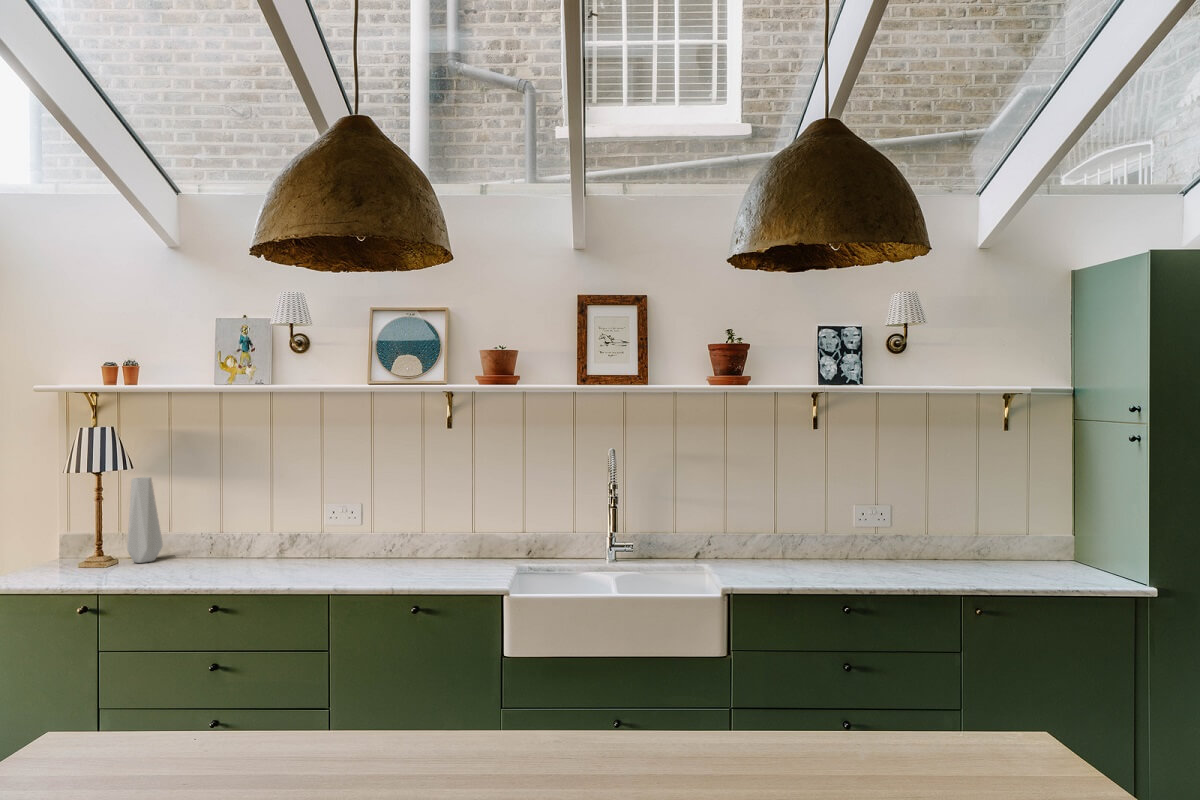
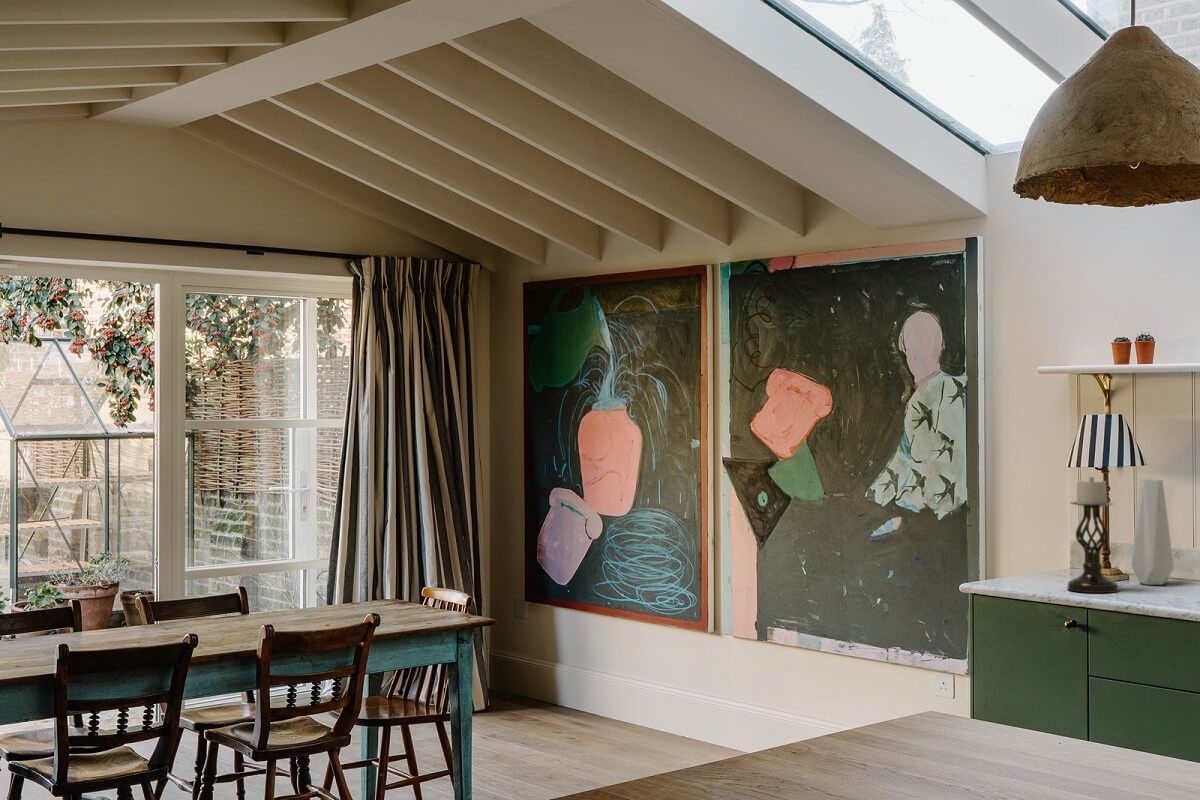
candle holder: none [72,480,121,581] -> present [1067,477,1118,593]

